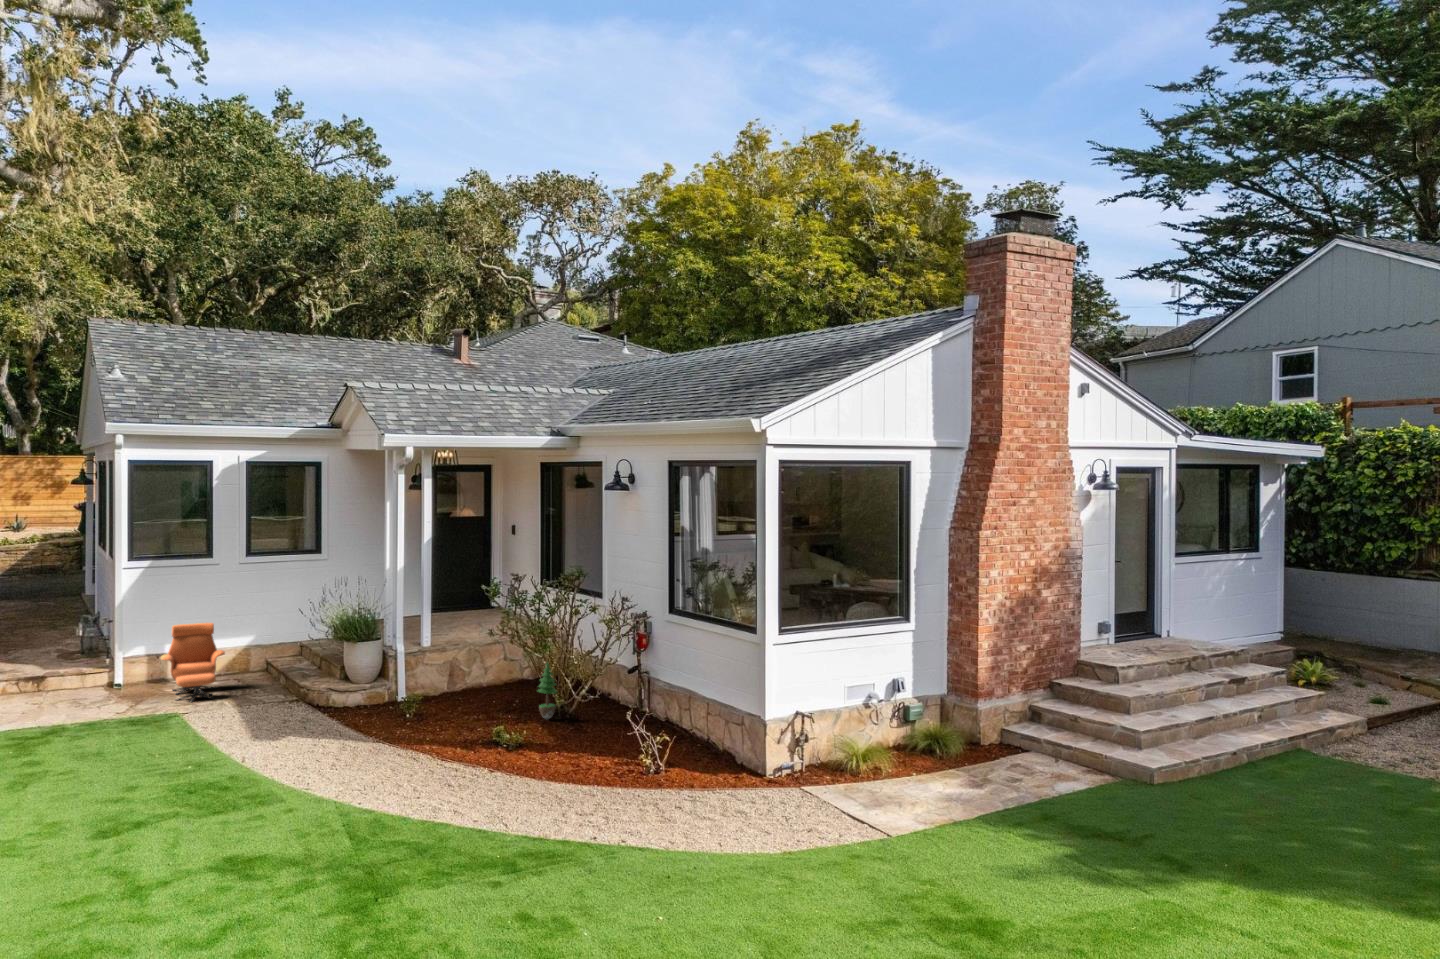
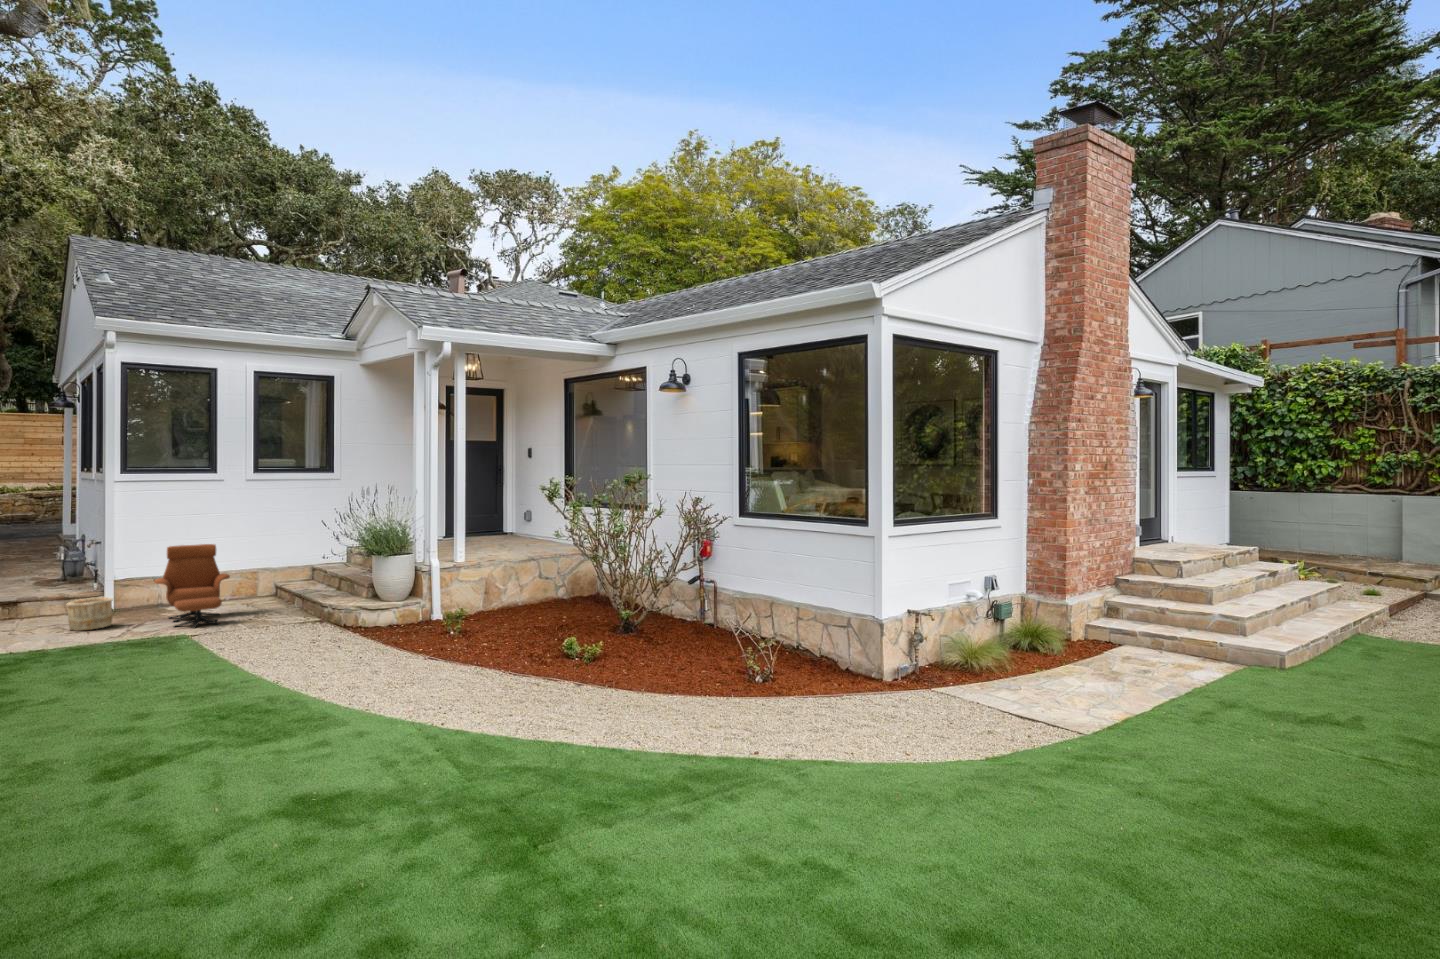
potted tree: present [538,662,557,720] -> none [596,569,619,632]
wooden bucket: none [89,671,126,701] -> present [67,597,113,631]

